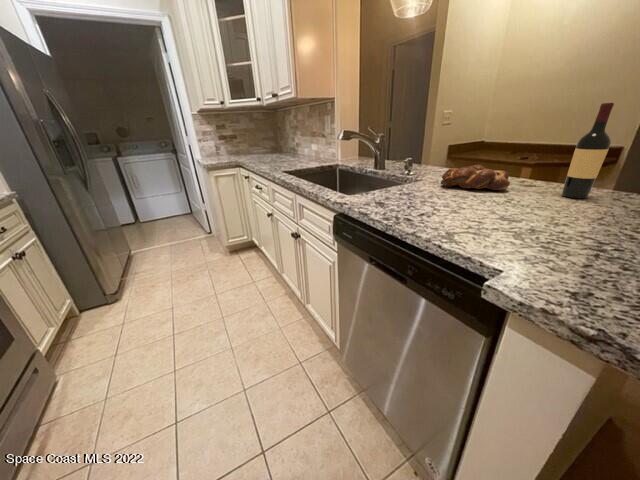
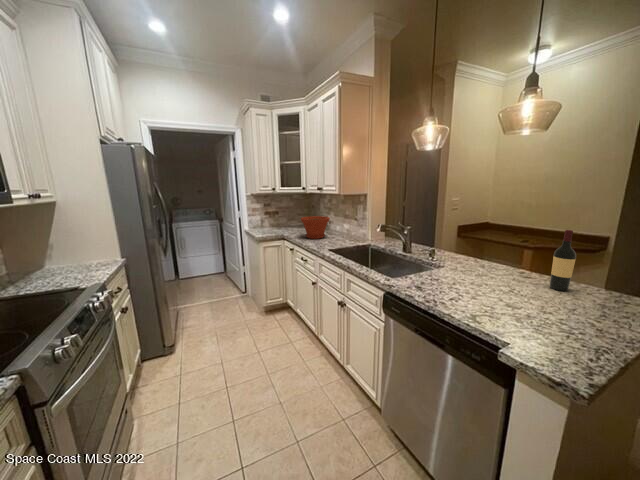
plant pot: none [253,135,291,163] -> present [301,216,330,239]
bread loaf: present [441,165,510,190] -> none [459,259,511,280]

